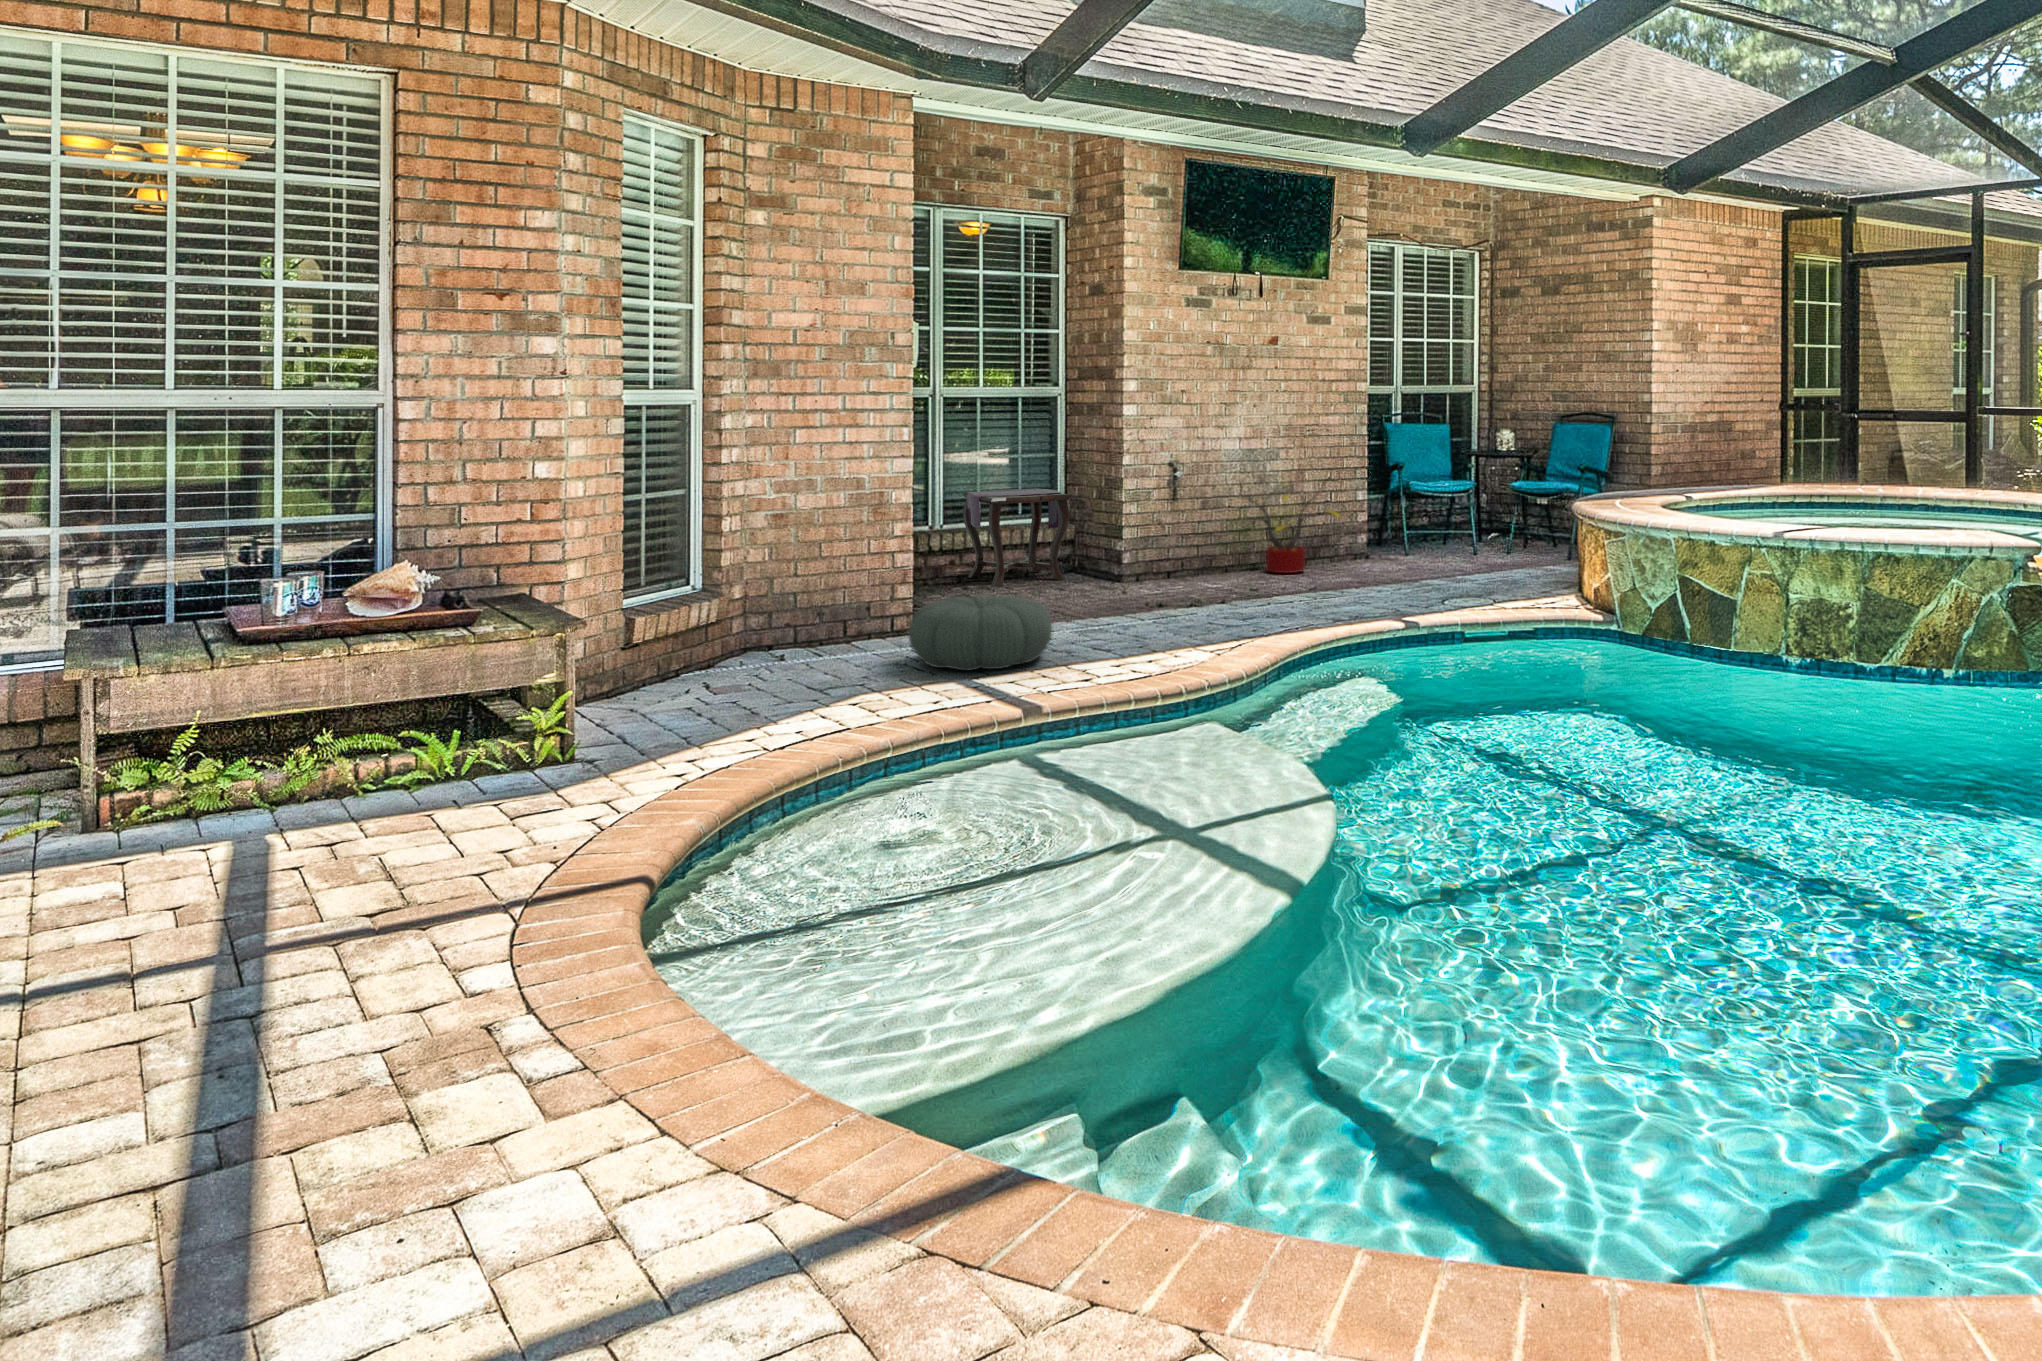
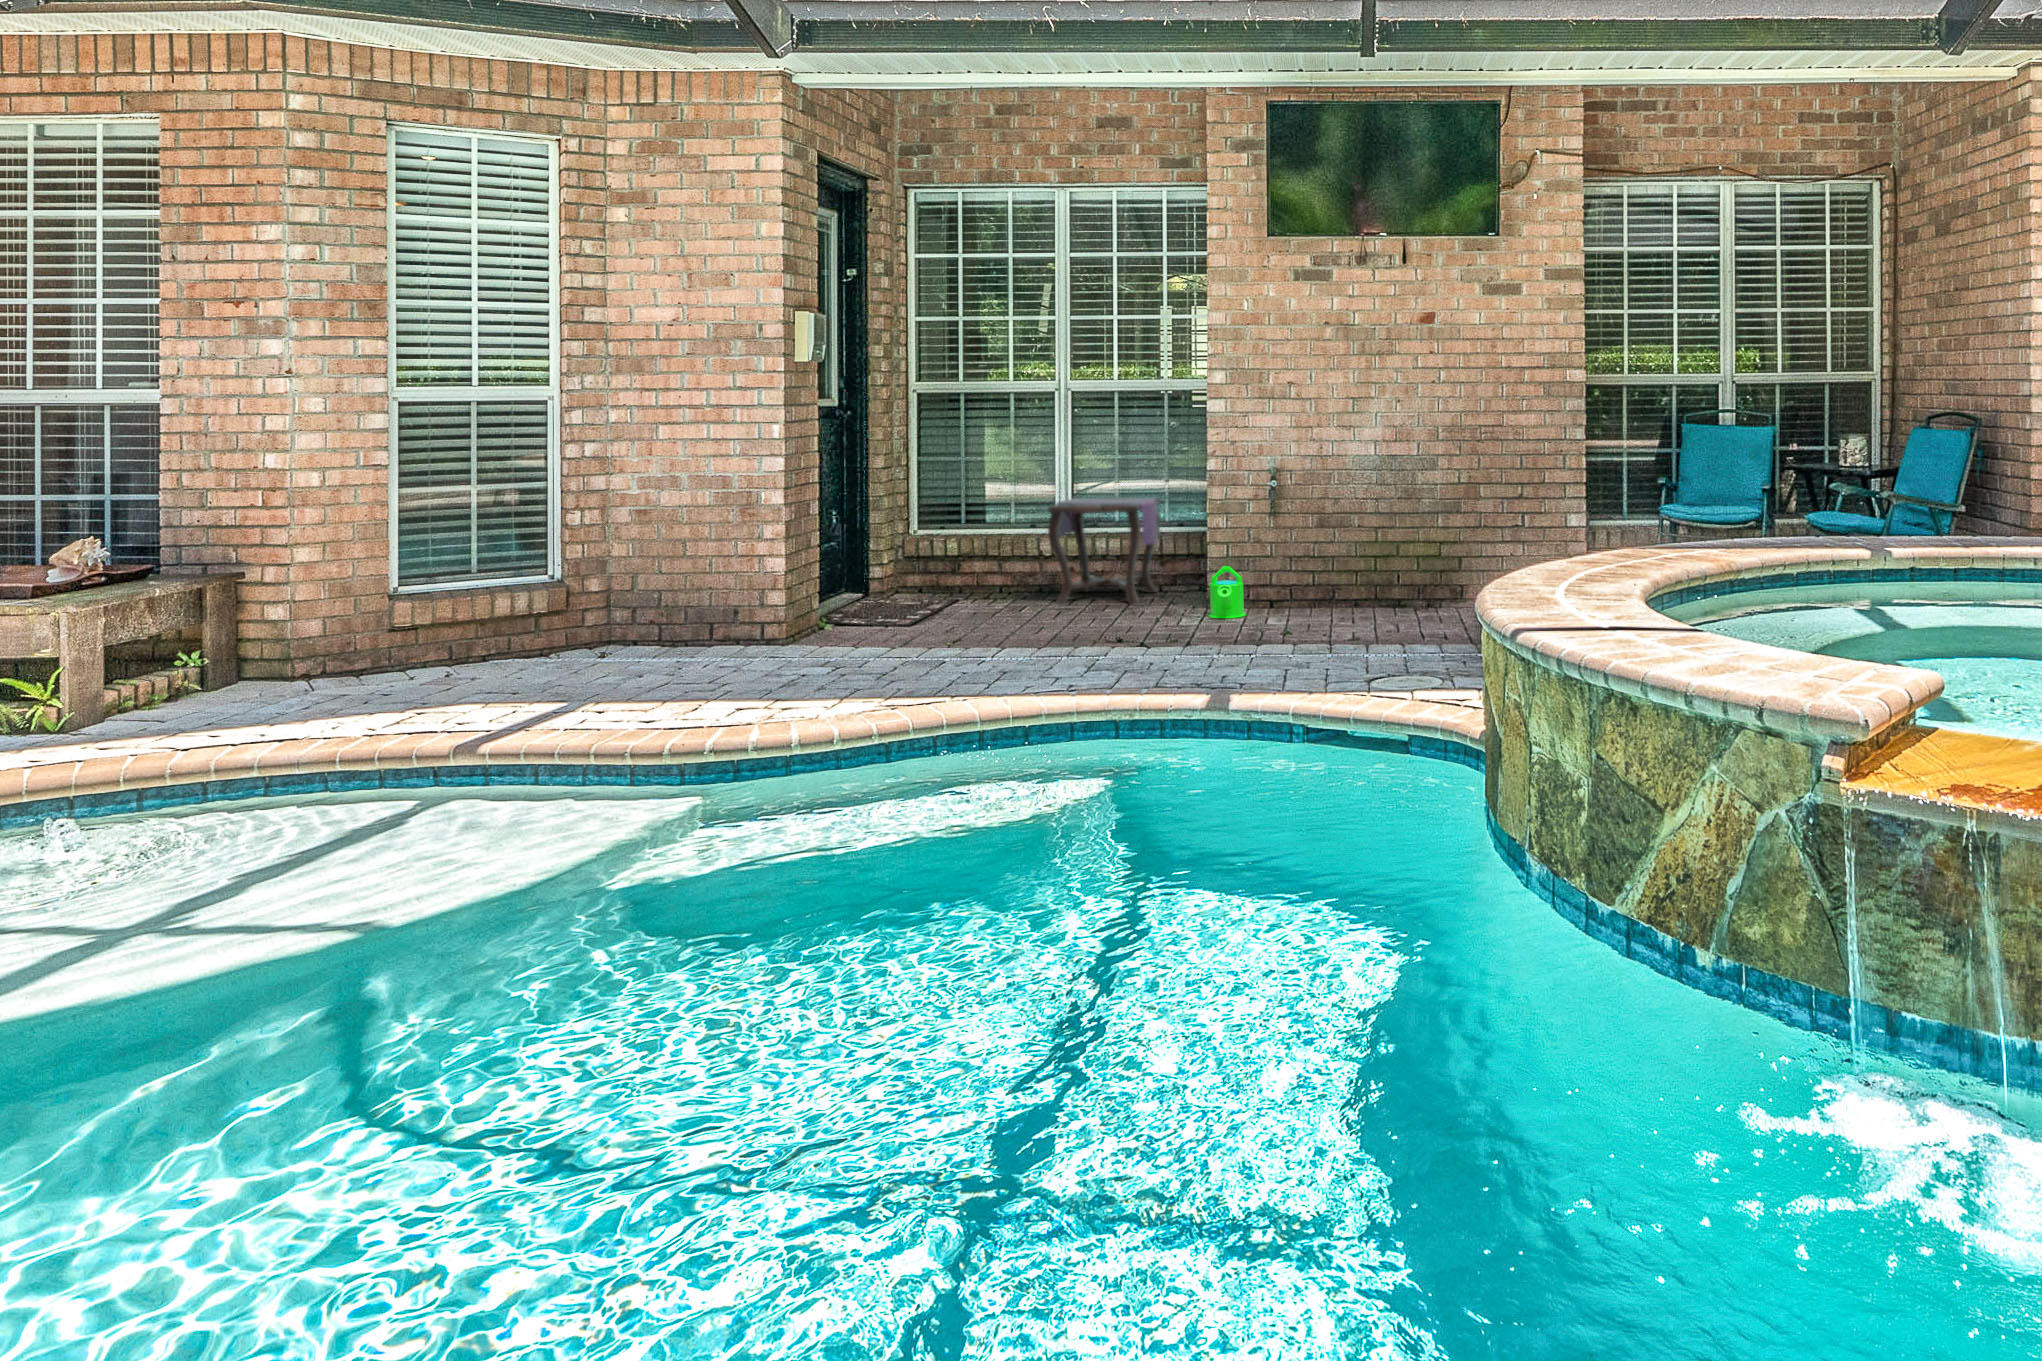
decorative plant: present [1240,482,1339,573] -> none [1322,497,1434,622]
watering can: none [1158,539,1195,582] -> present [1208,566,1246,618]
pouf: present [909,595,1052,670] -> none [599,609,766,692]

